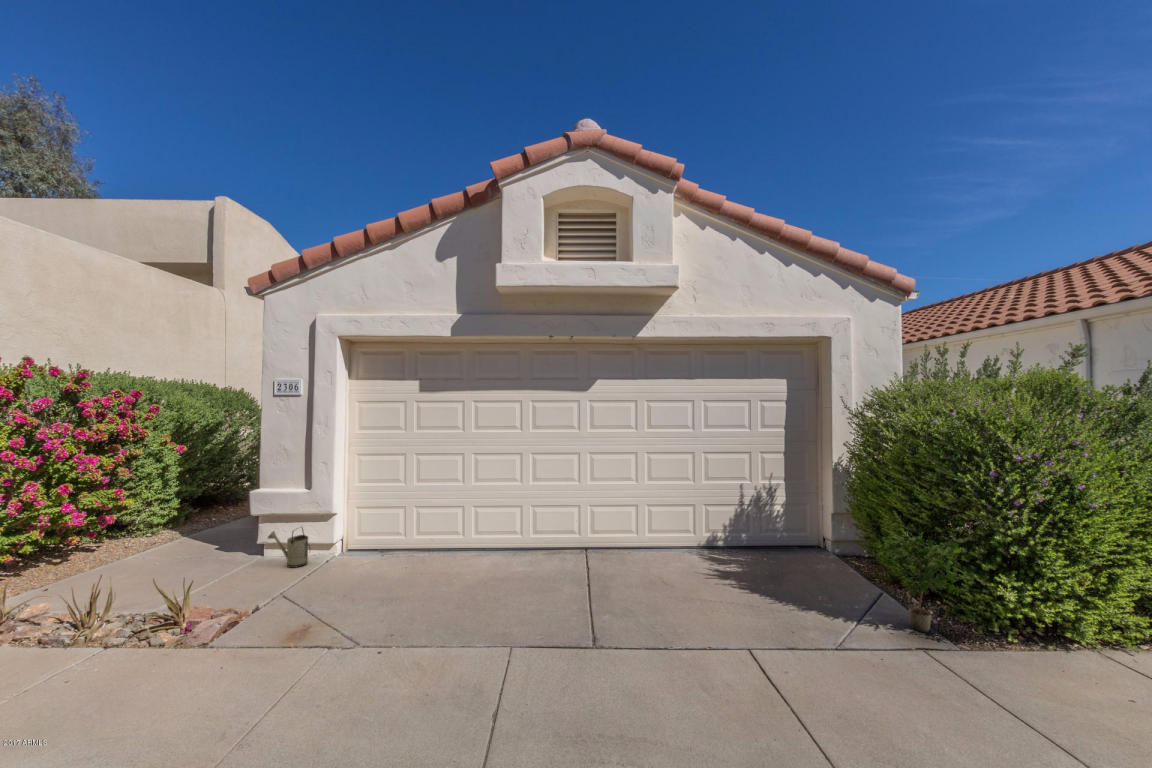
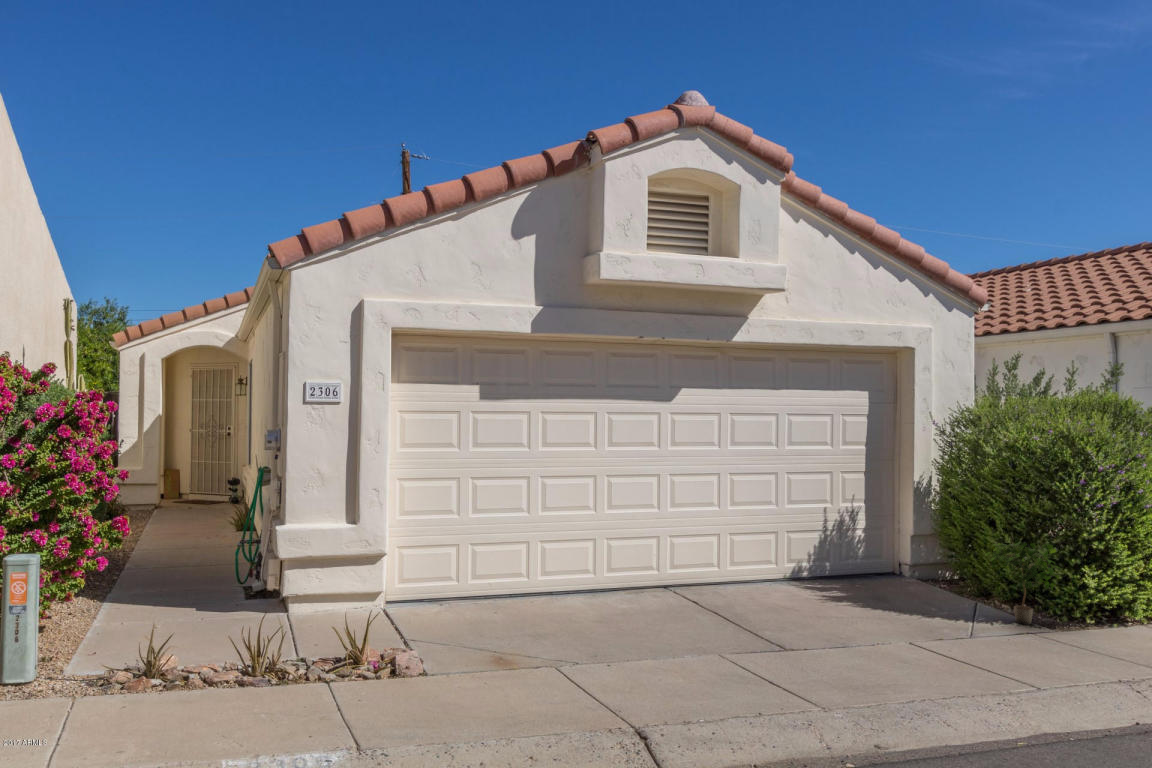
watering can: present [268,528,309,568] -> none [312,574,370,626]

